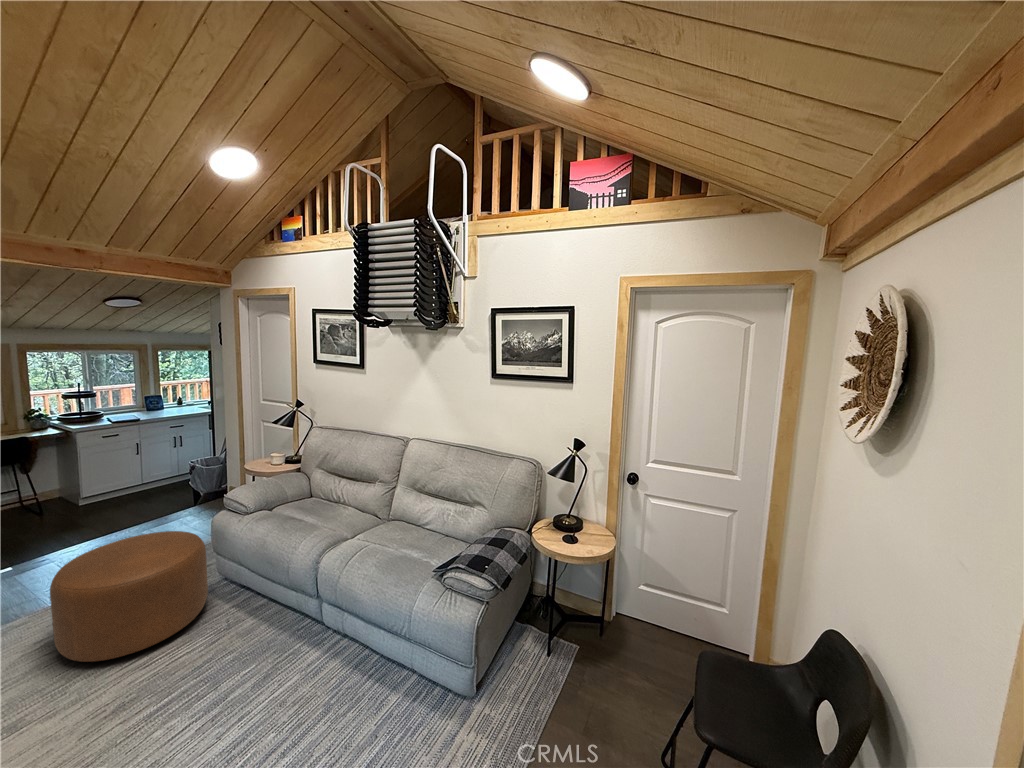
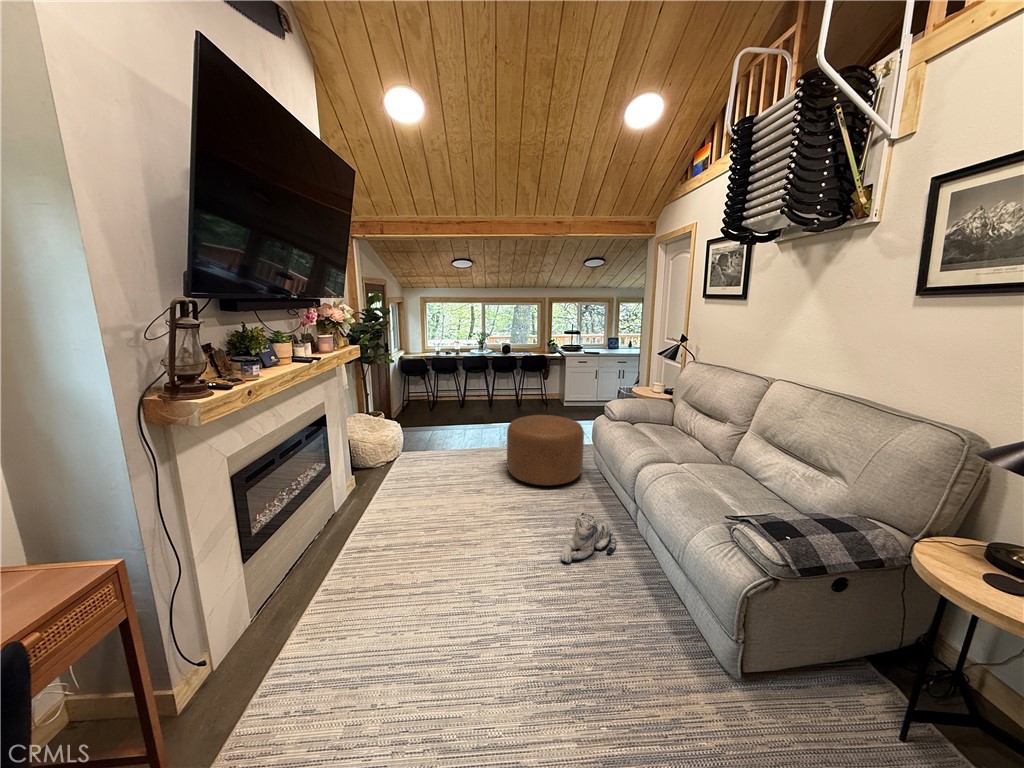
plush toy: none [250,641,311,724] -> present [561,512,616,563]

